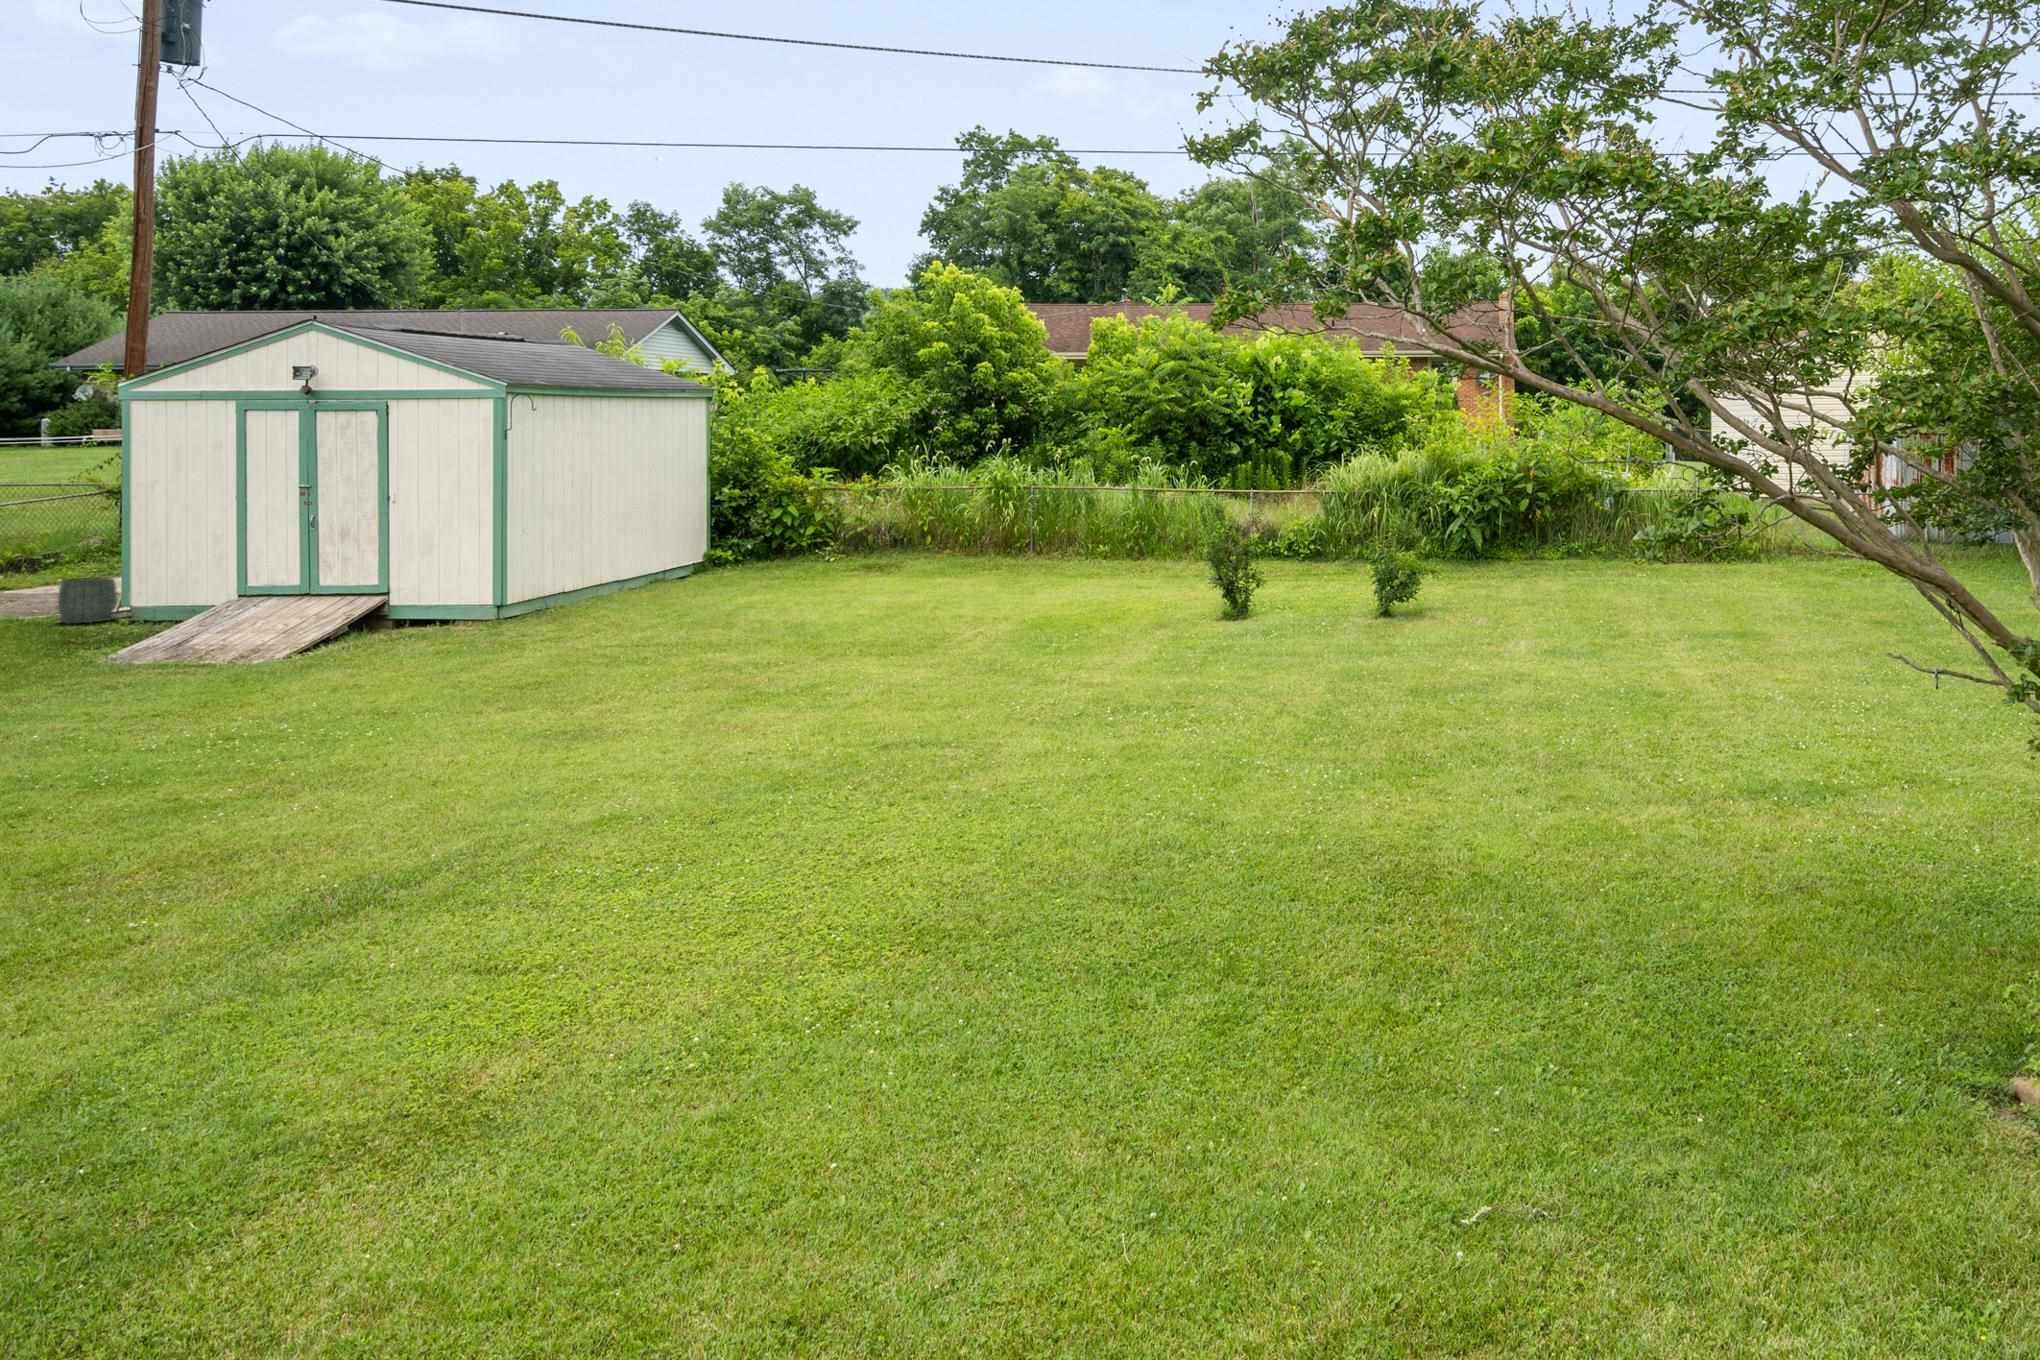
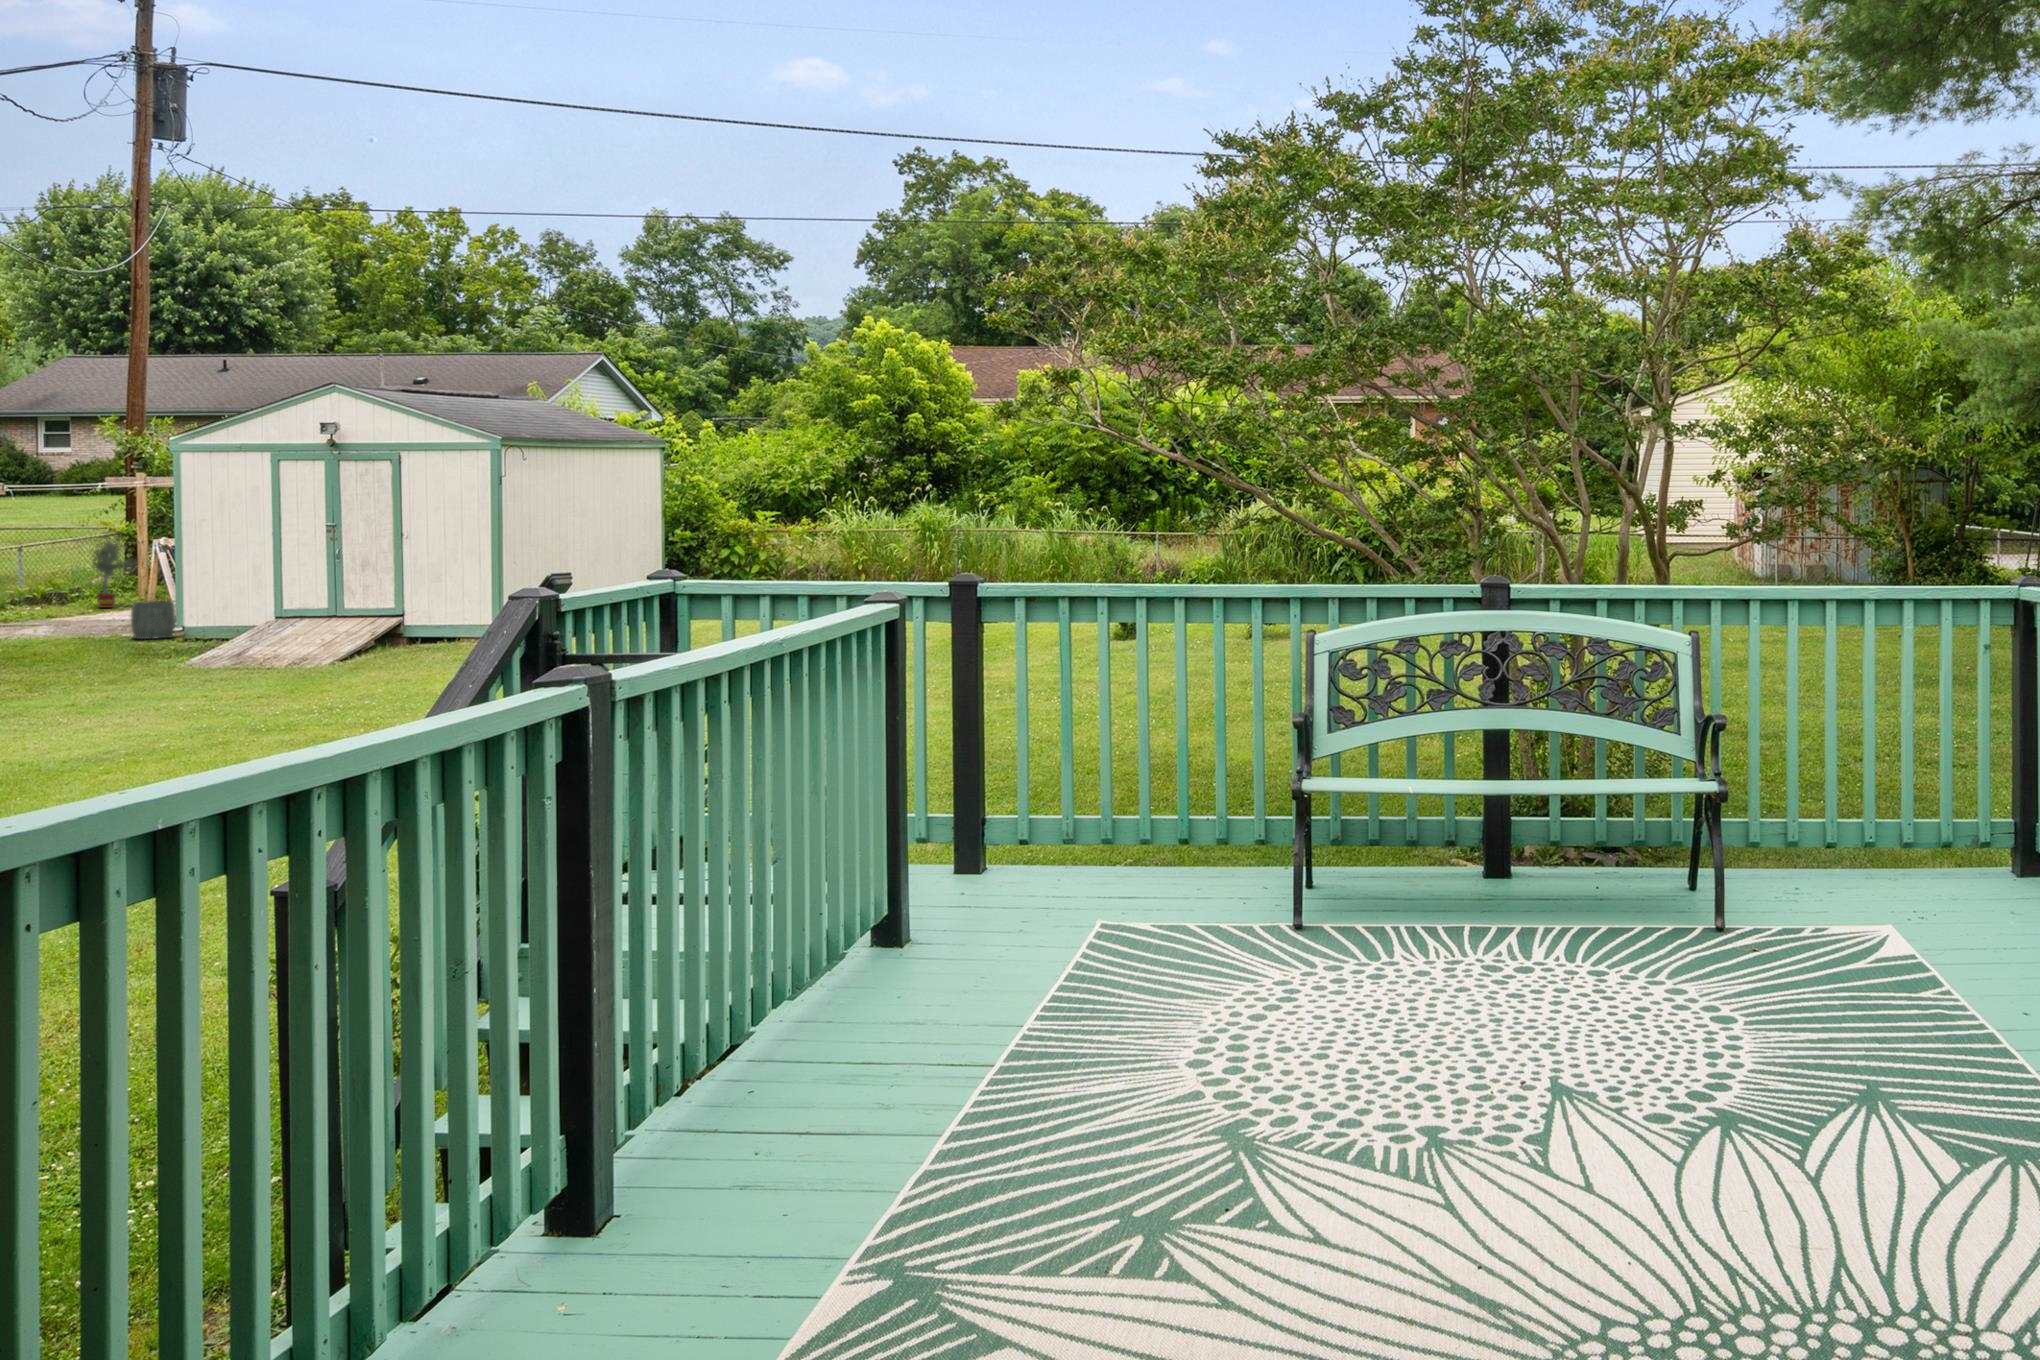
potted tree: none [58,491,122,577] -> present [91,534,137,608]

